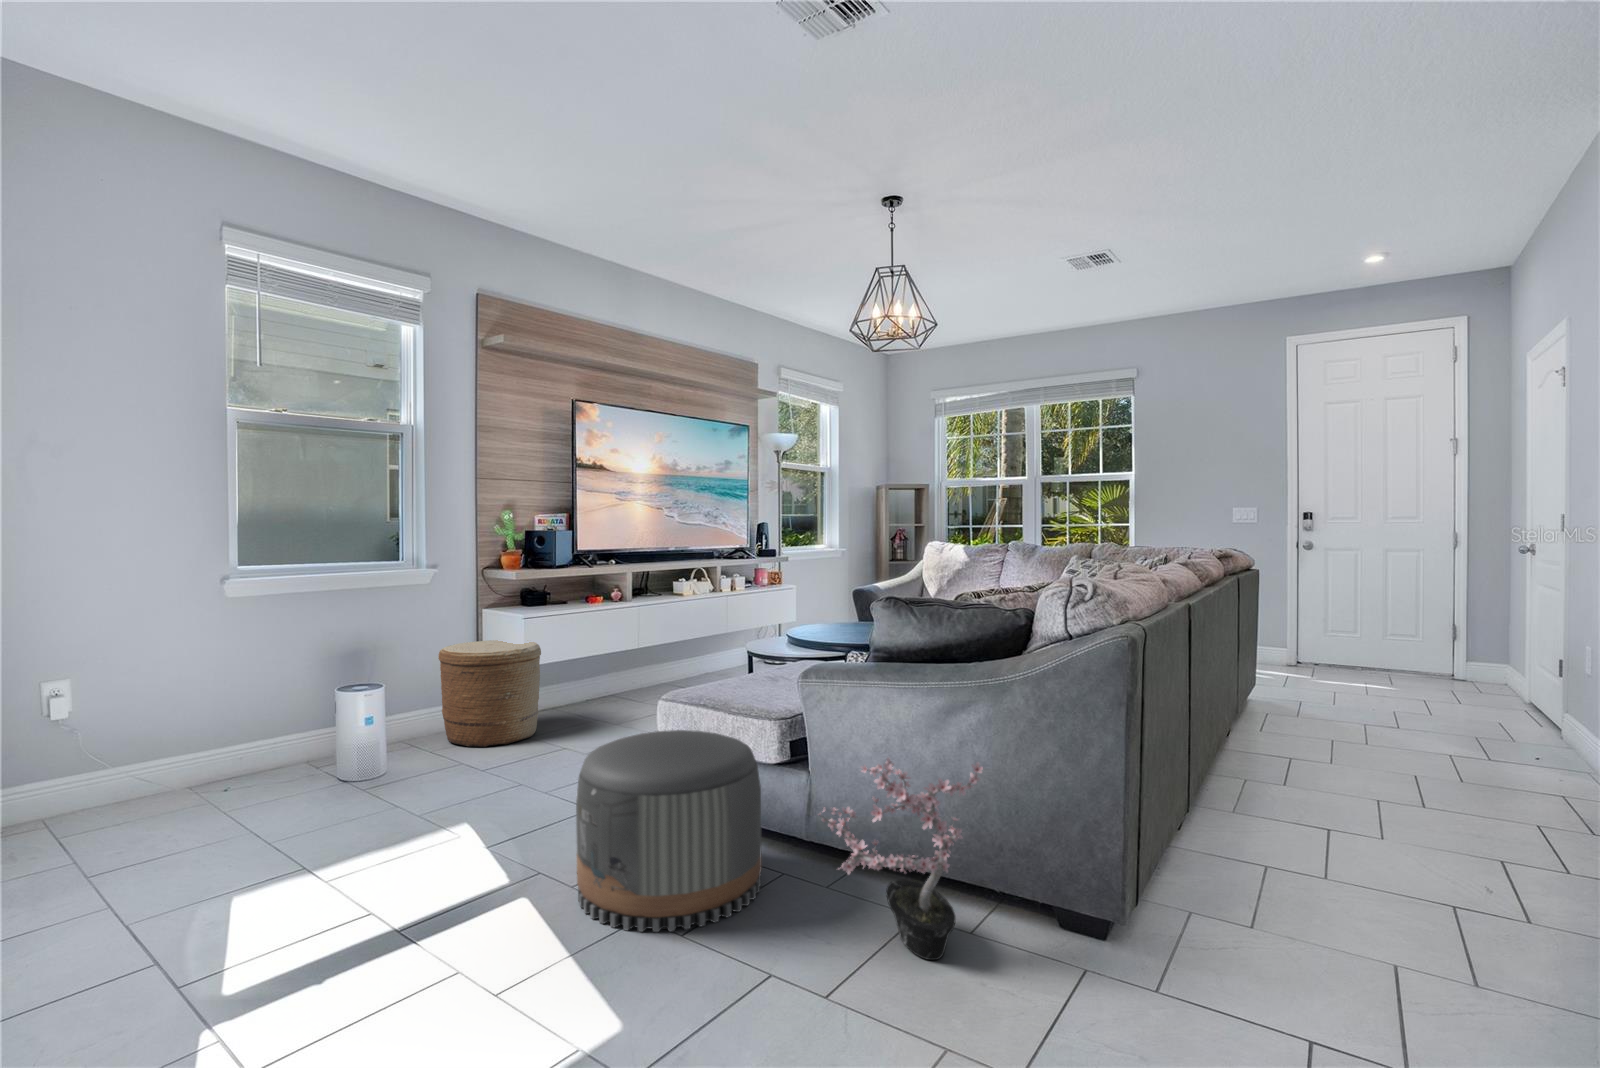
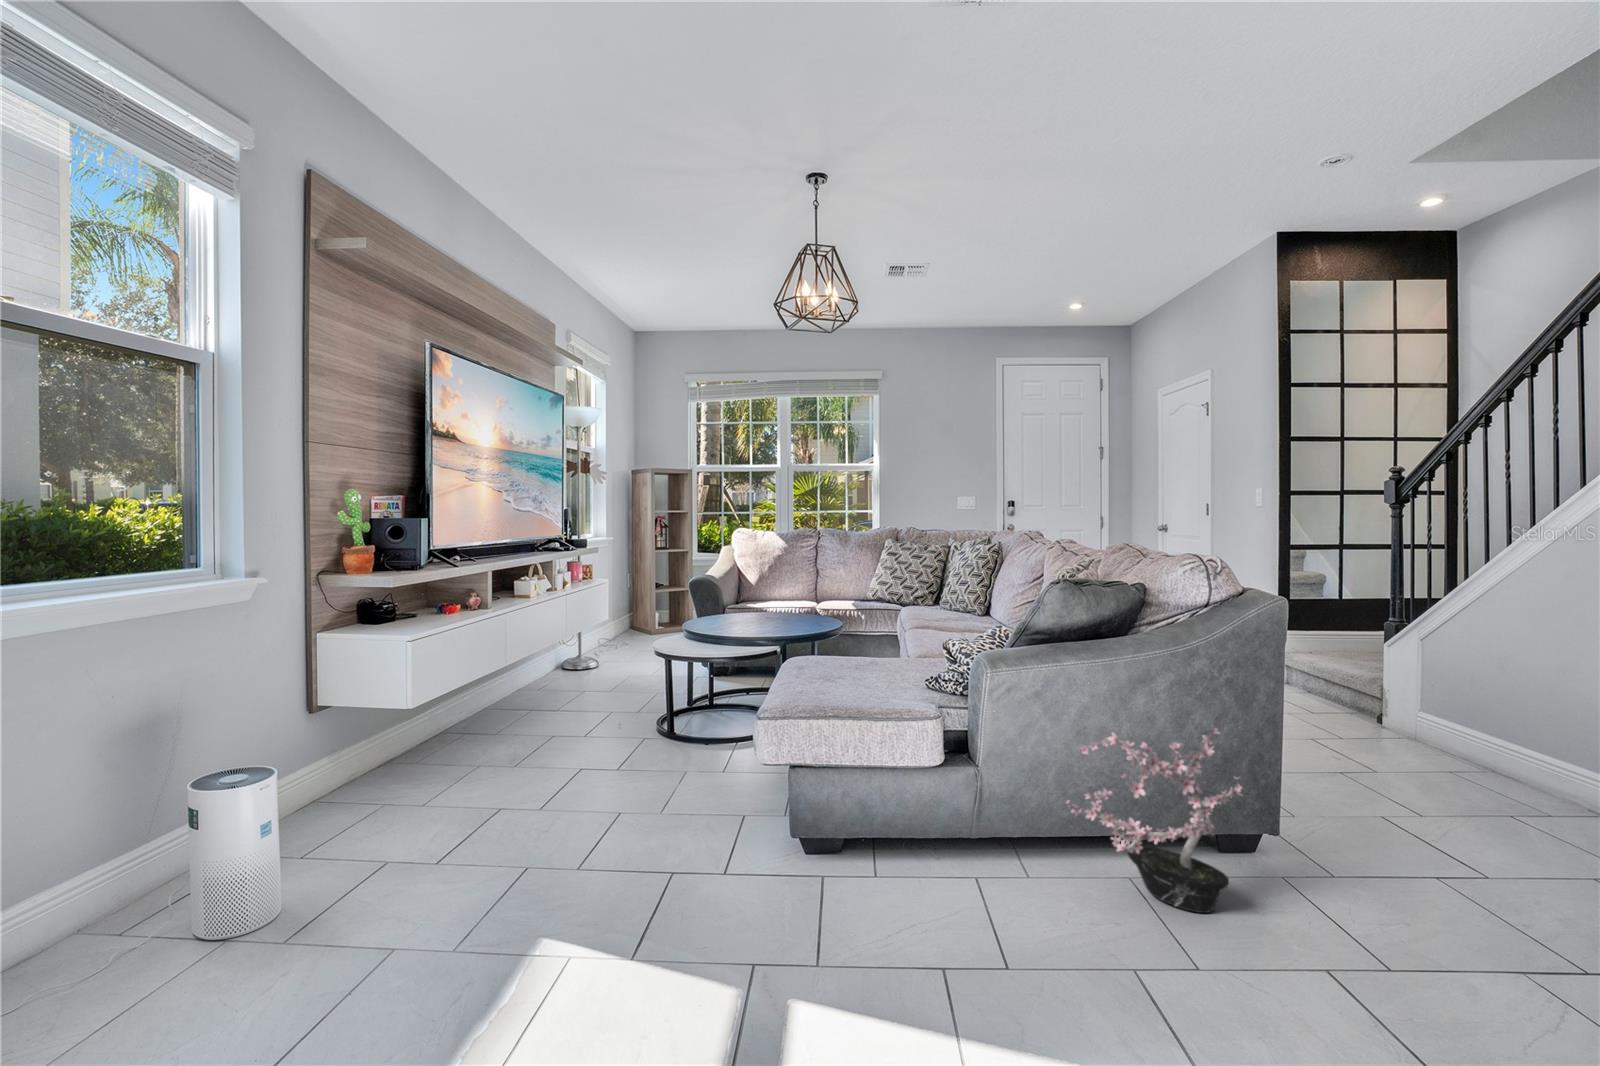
woven basket: present [438,640,541,747] -> none [282,668,435,824]
pouf: present [576,730,762,932] -> none [799,742,1007,982]

